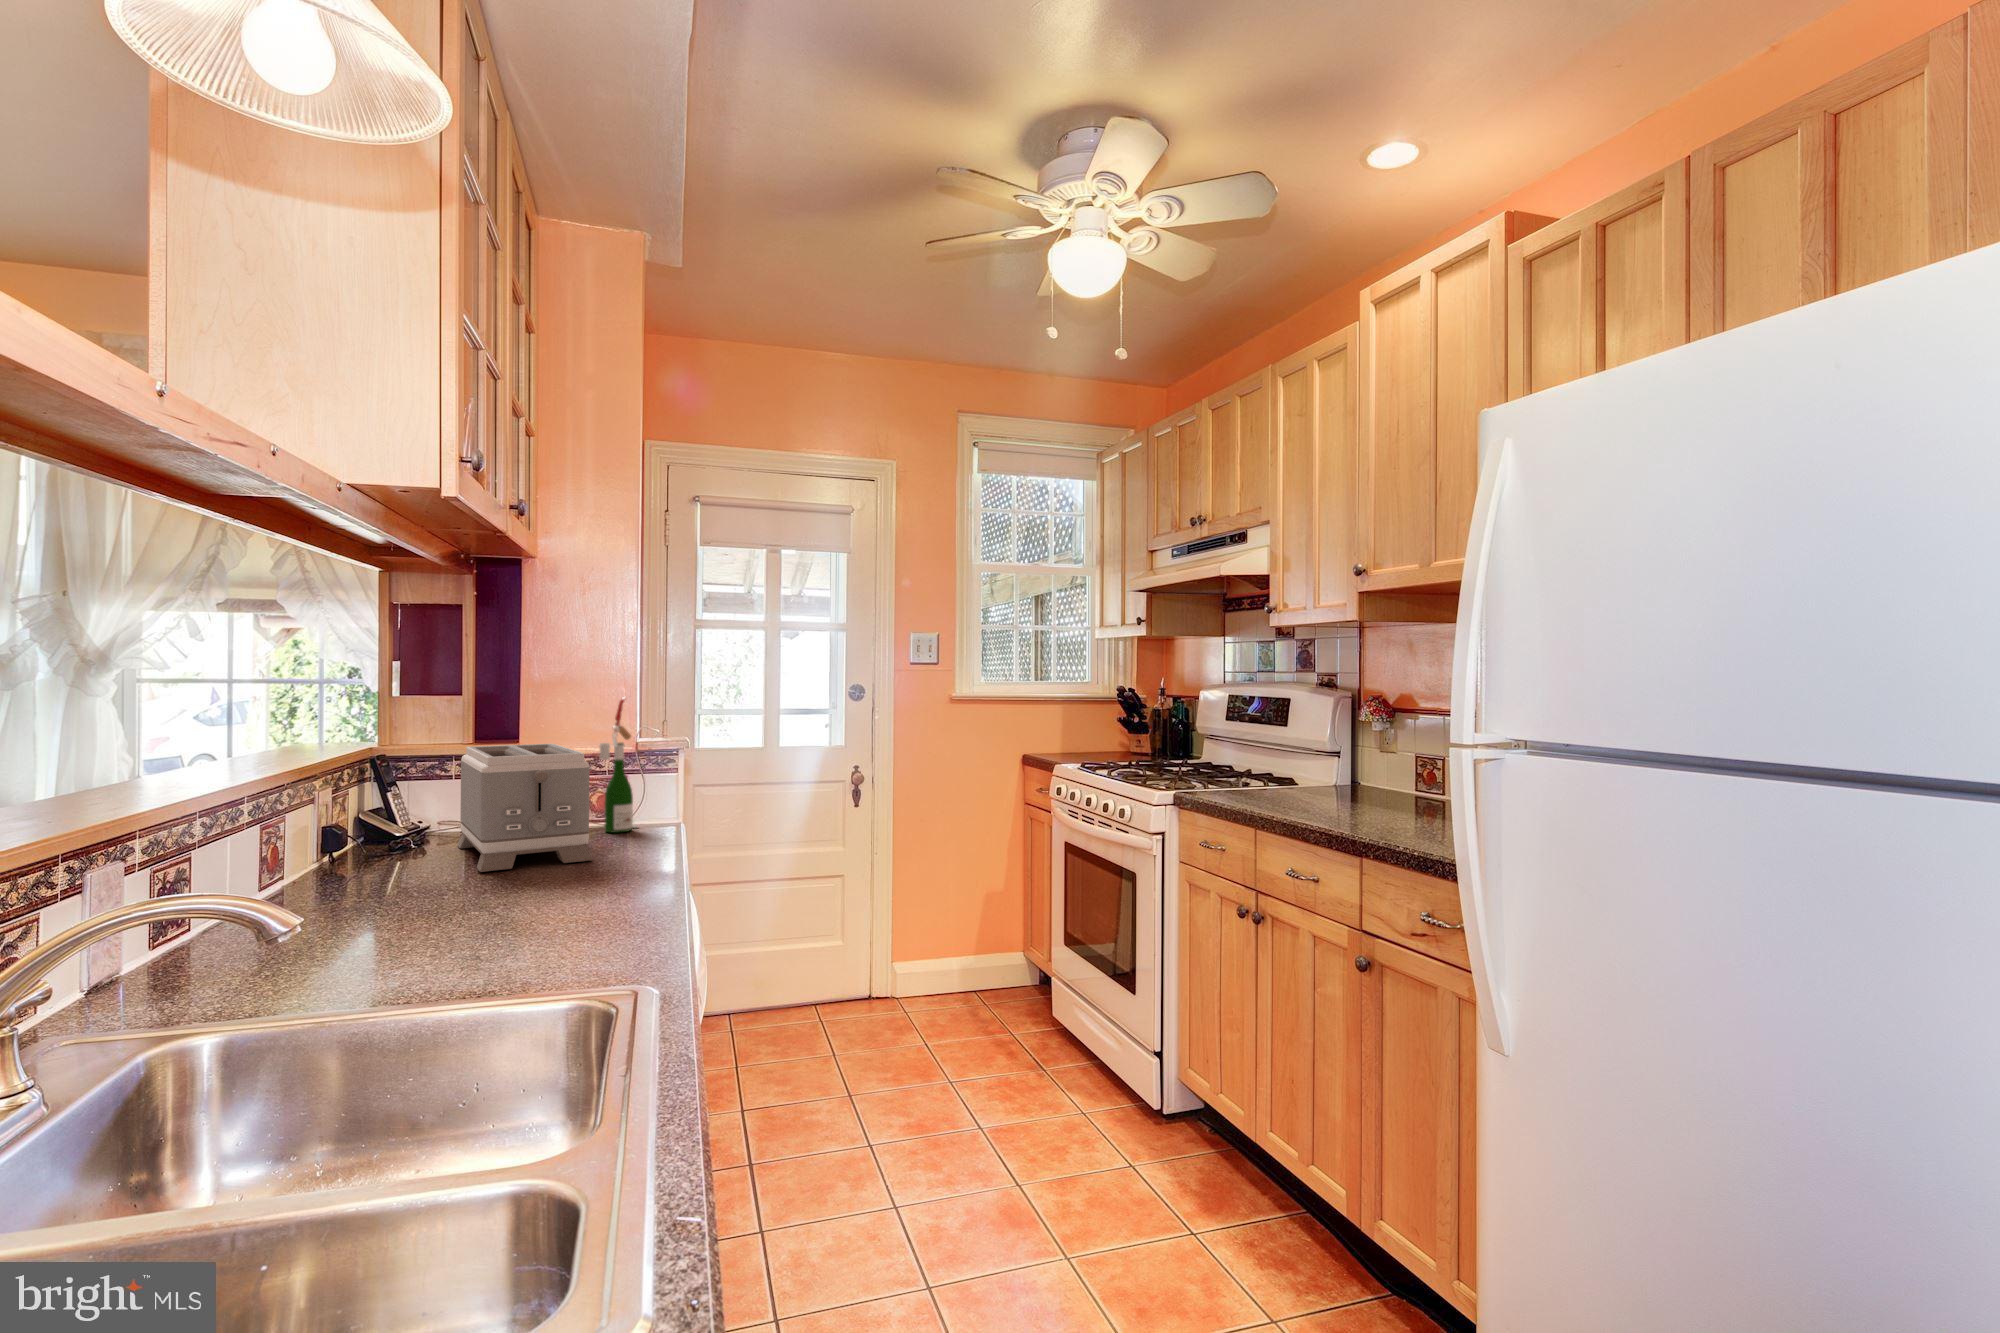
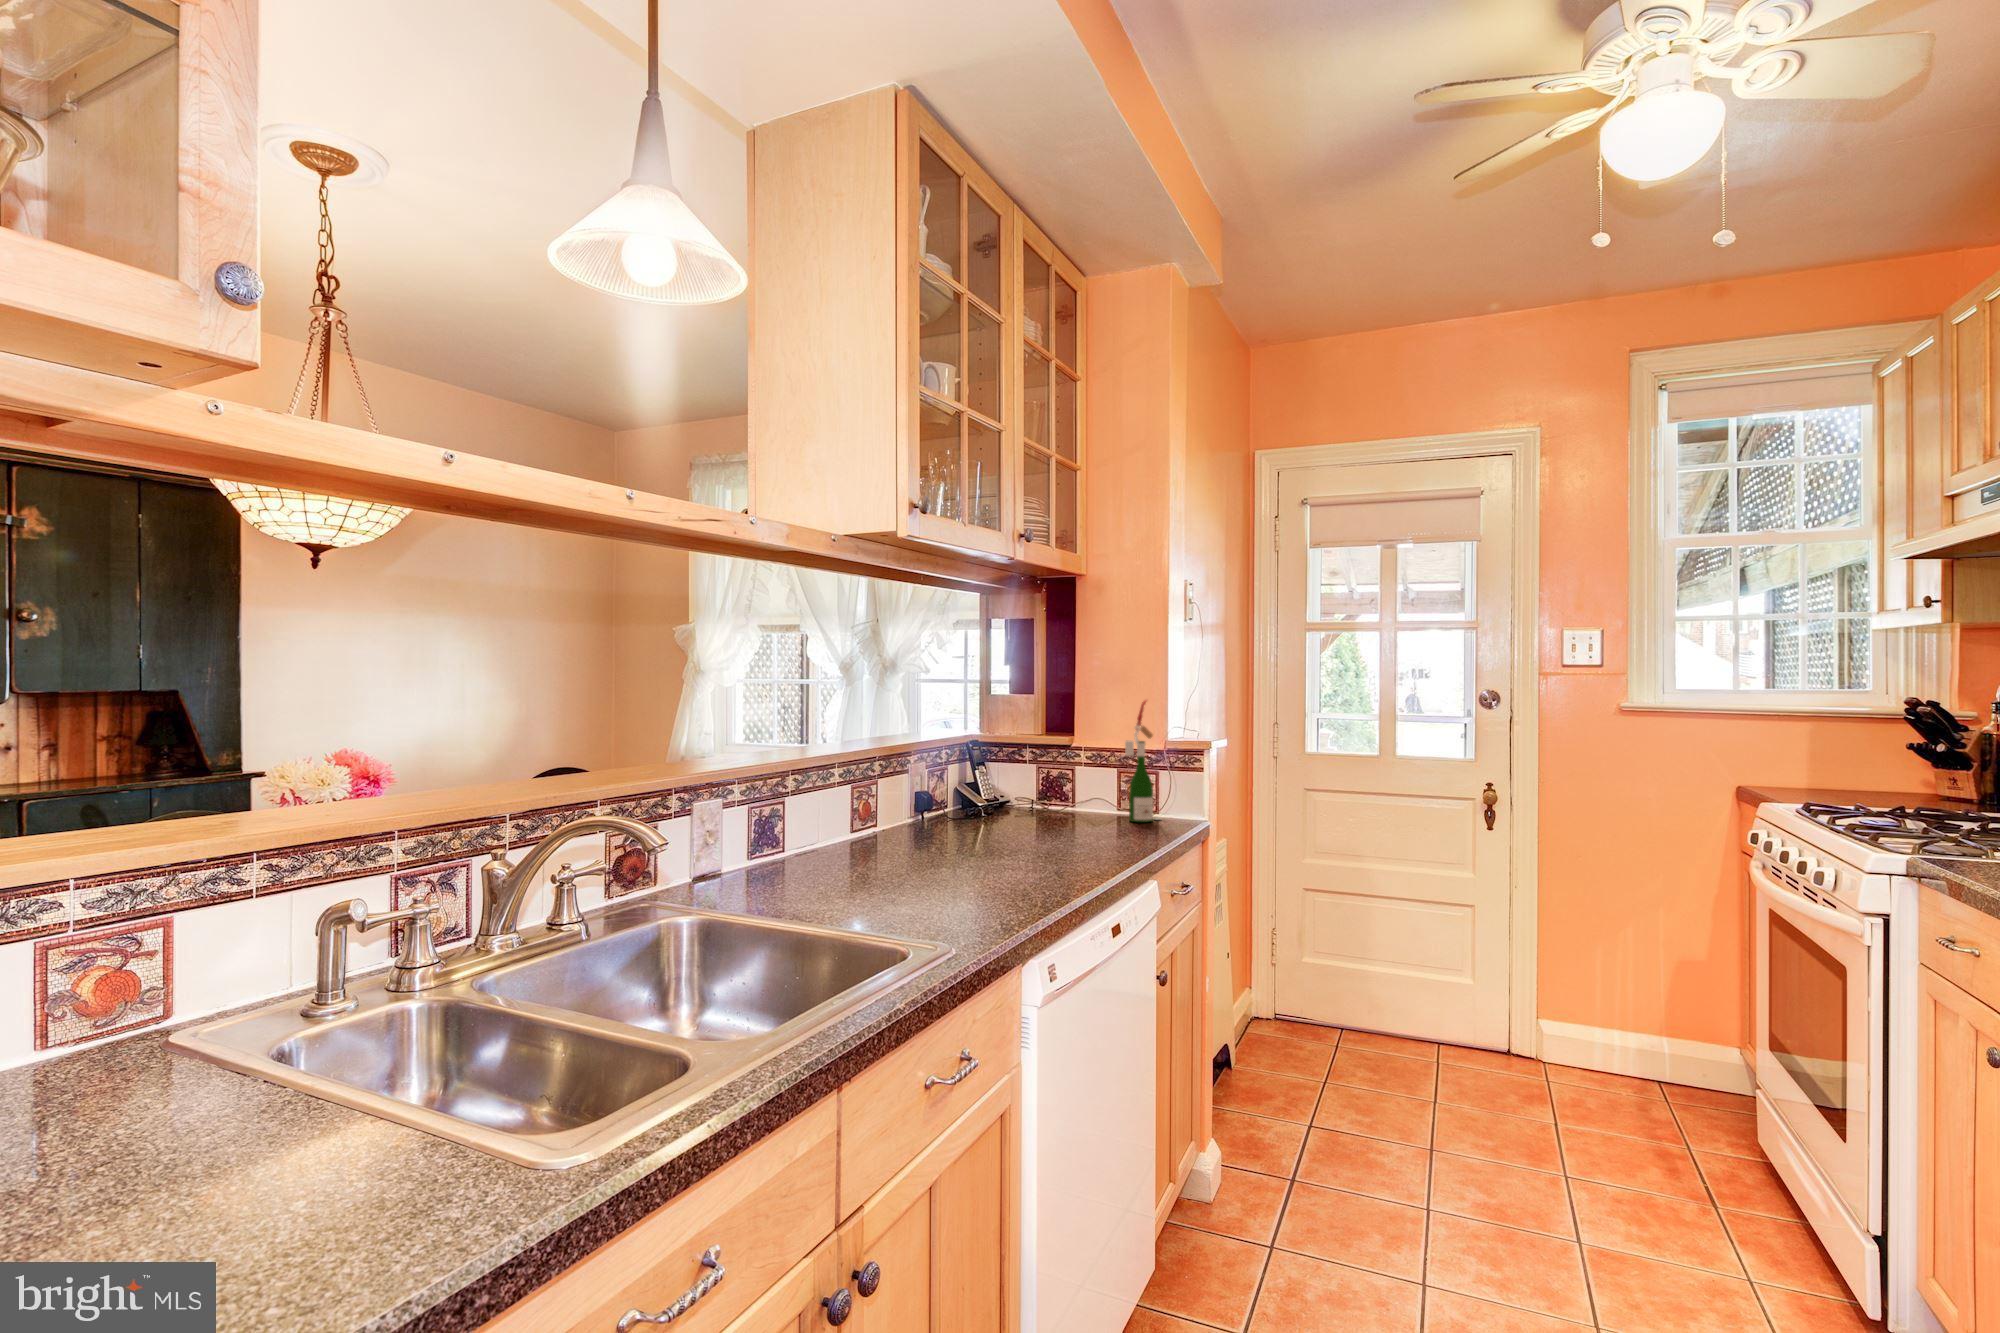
toaster: present [457,744,593,872] -> none [993,738,1090,842]

